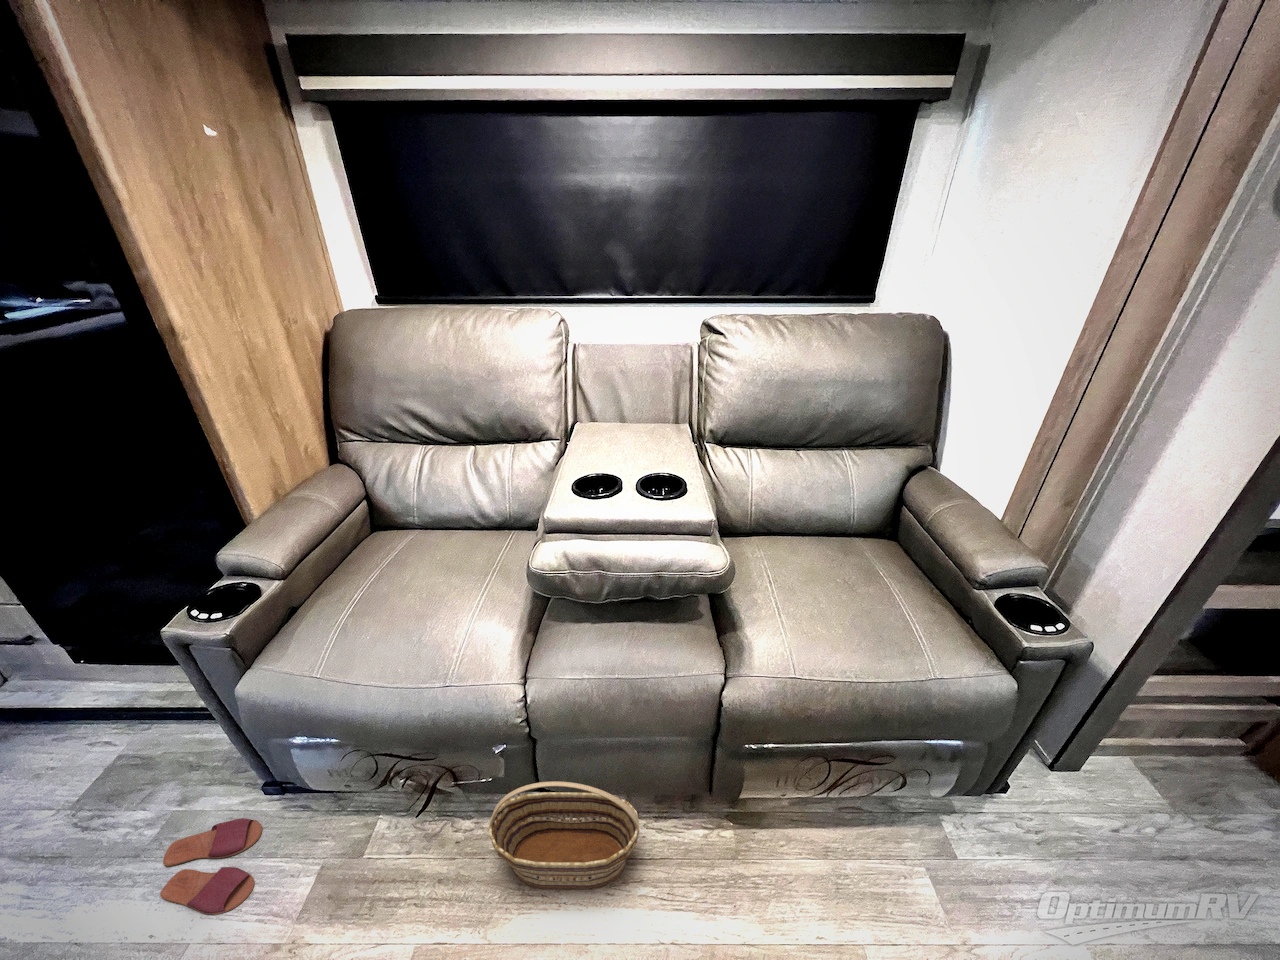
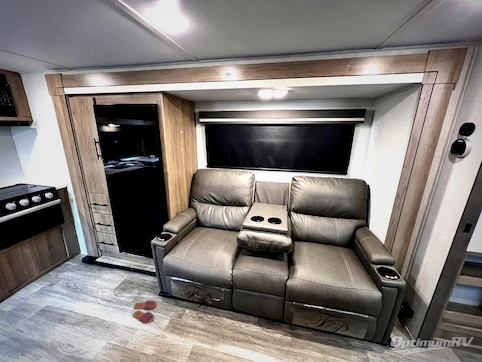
basket: present [489,781,639,889] -> none [218,299,260,343]

